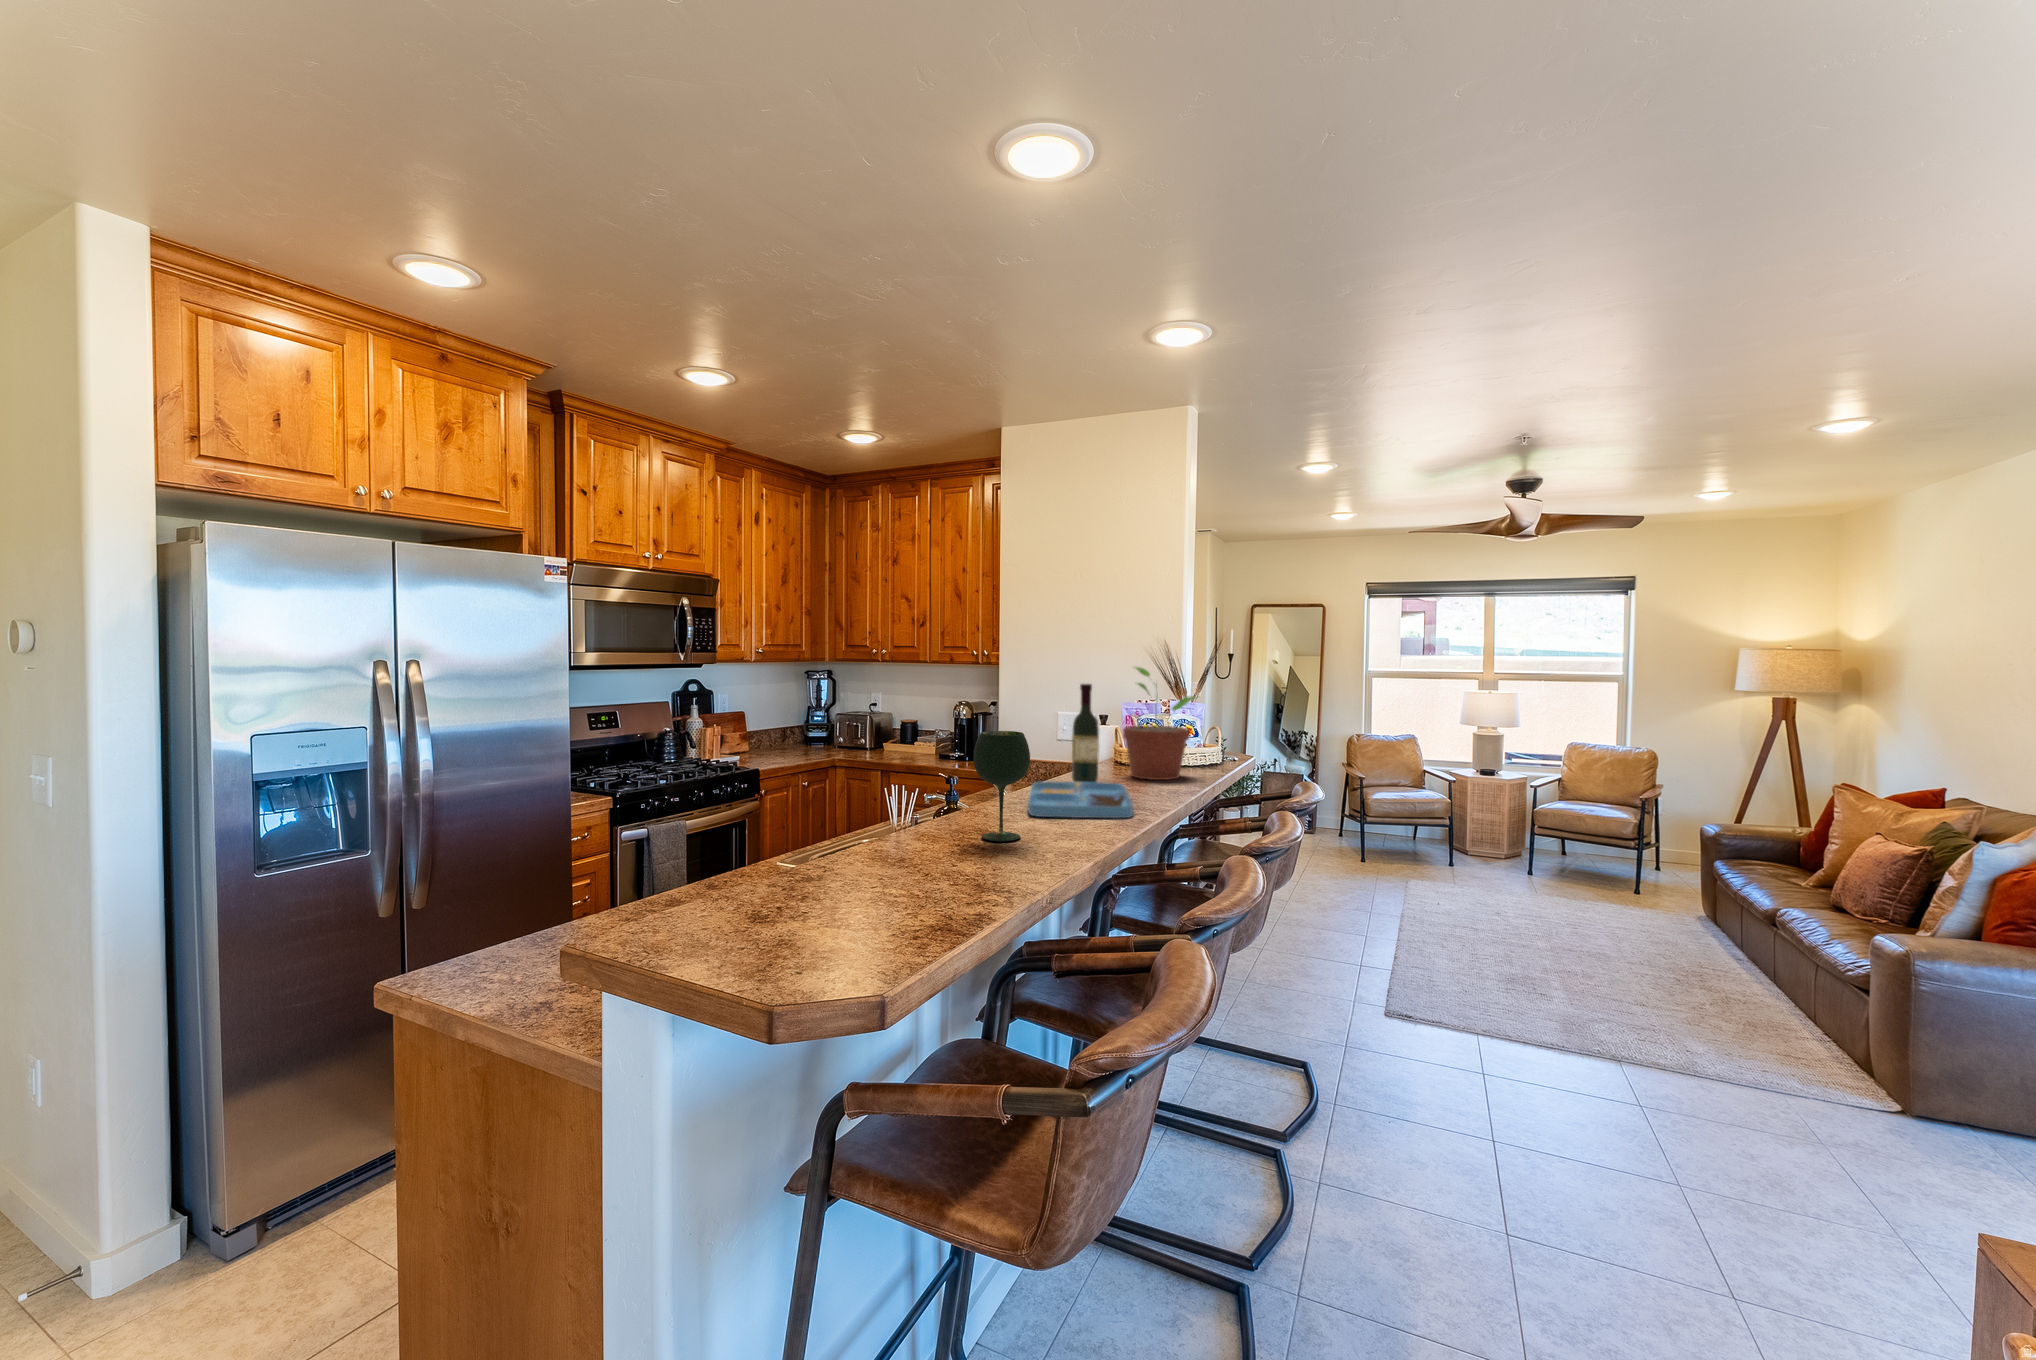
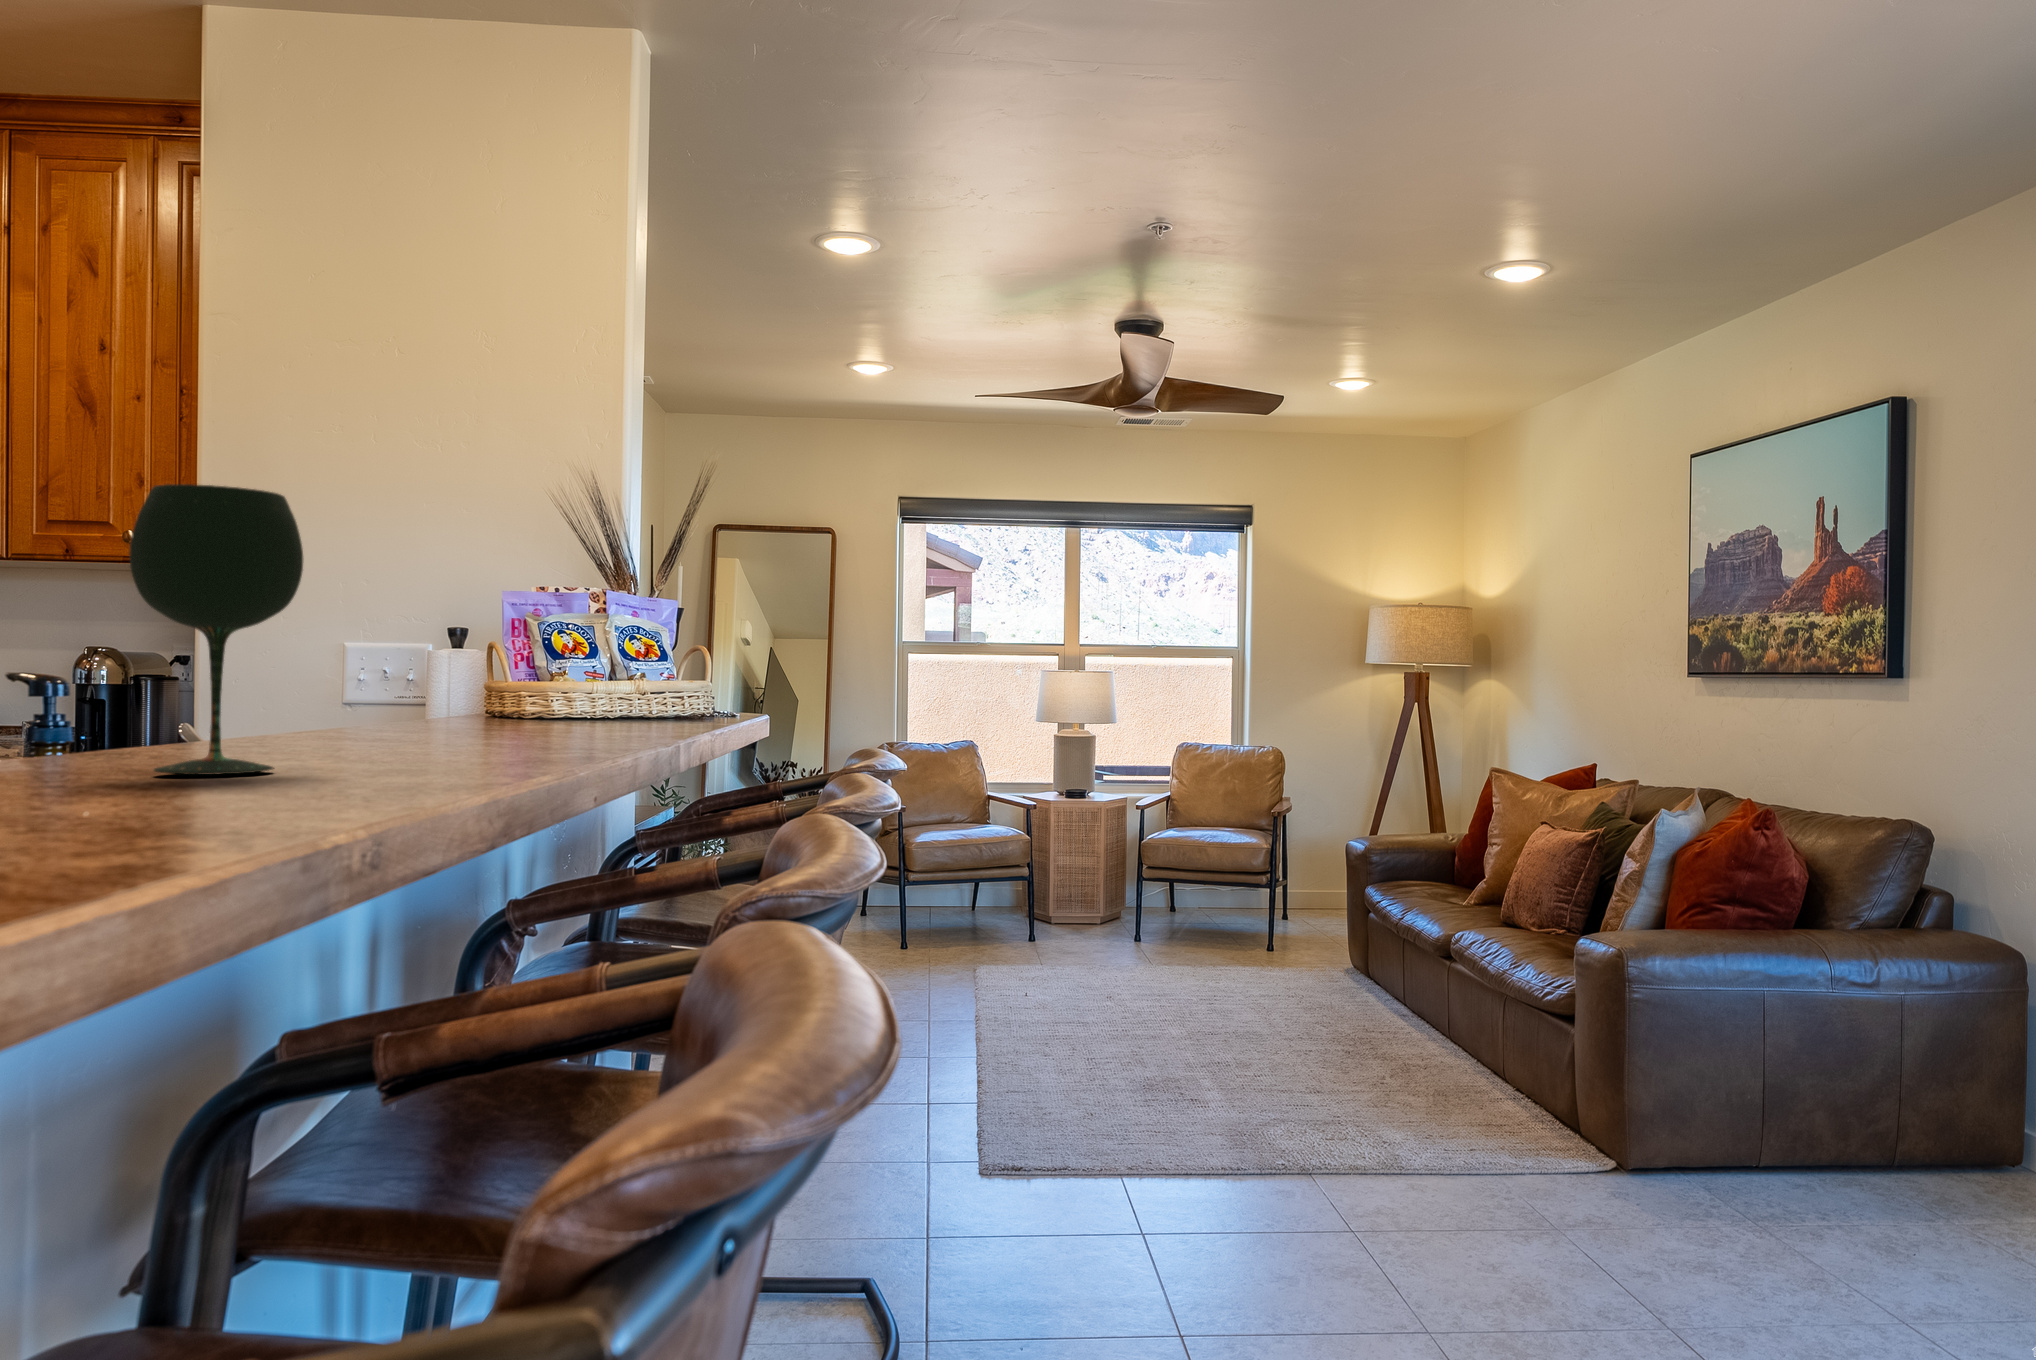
potted plant: present [1123,667,1195,780] -> none [512,499,674,730]
wine bottle: present [1072,684,1099,782] -> none [395,510,460,734]
tray: present [1028,781,1133,818] -> none [289,713,559,755]

